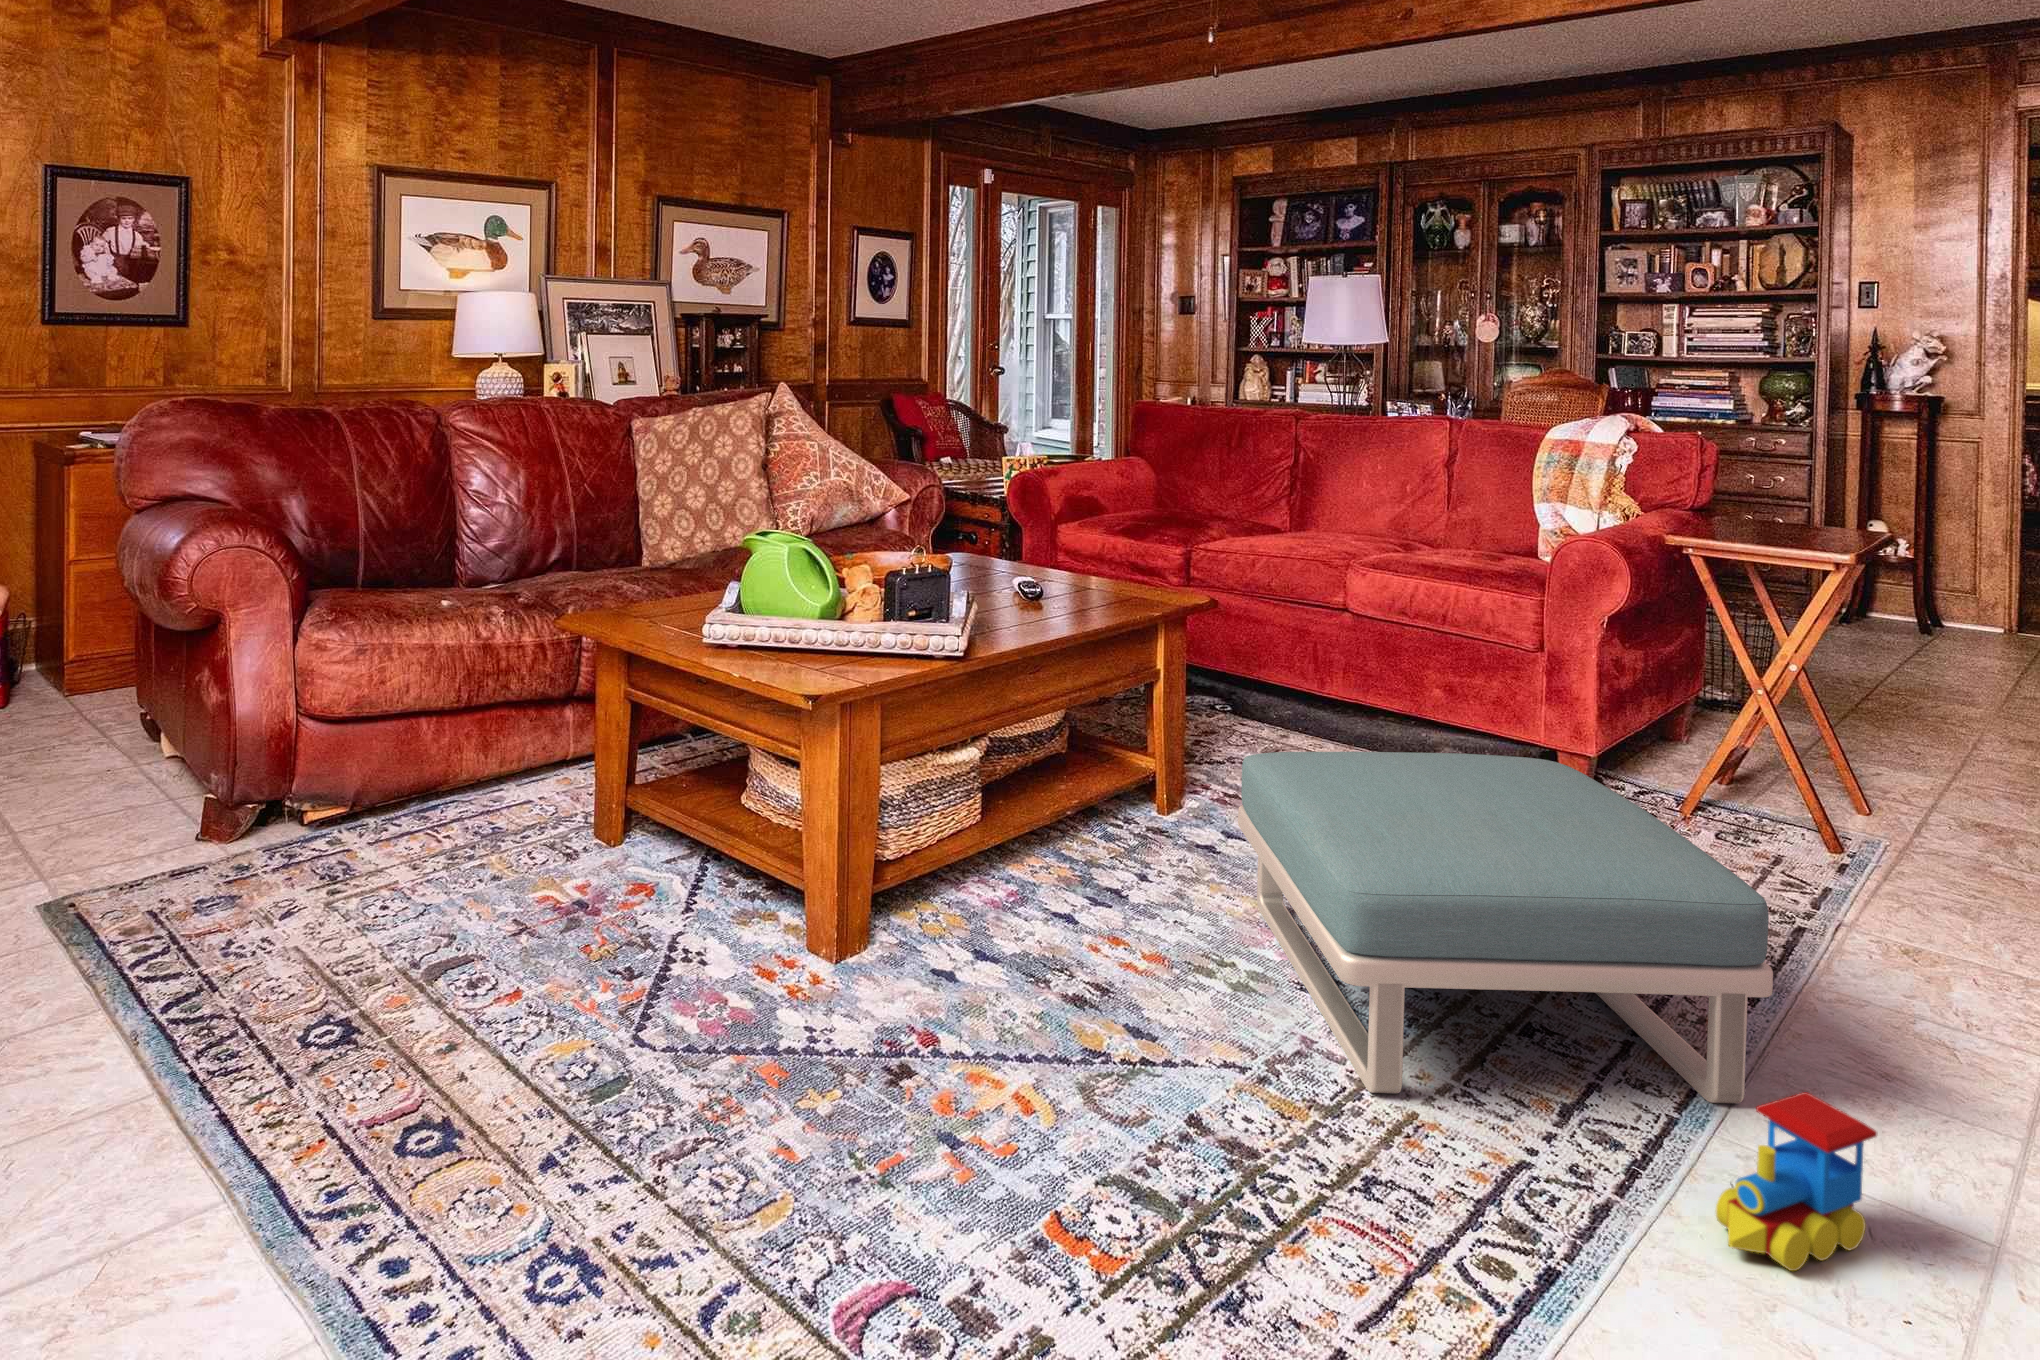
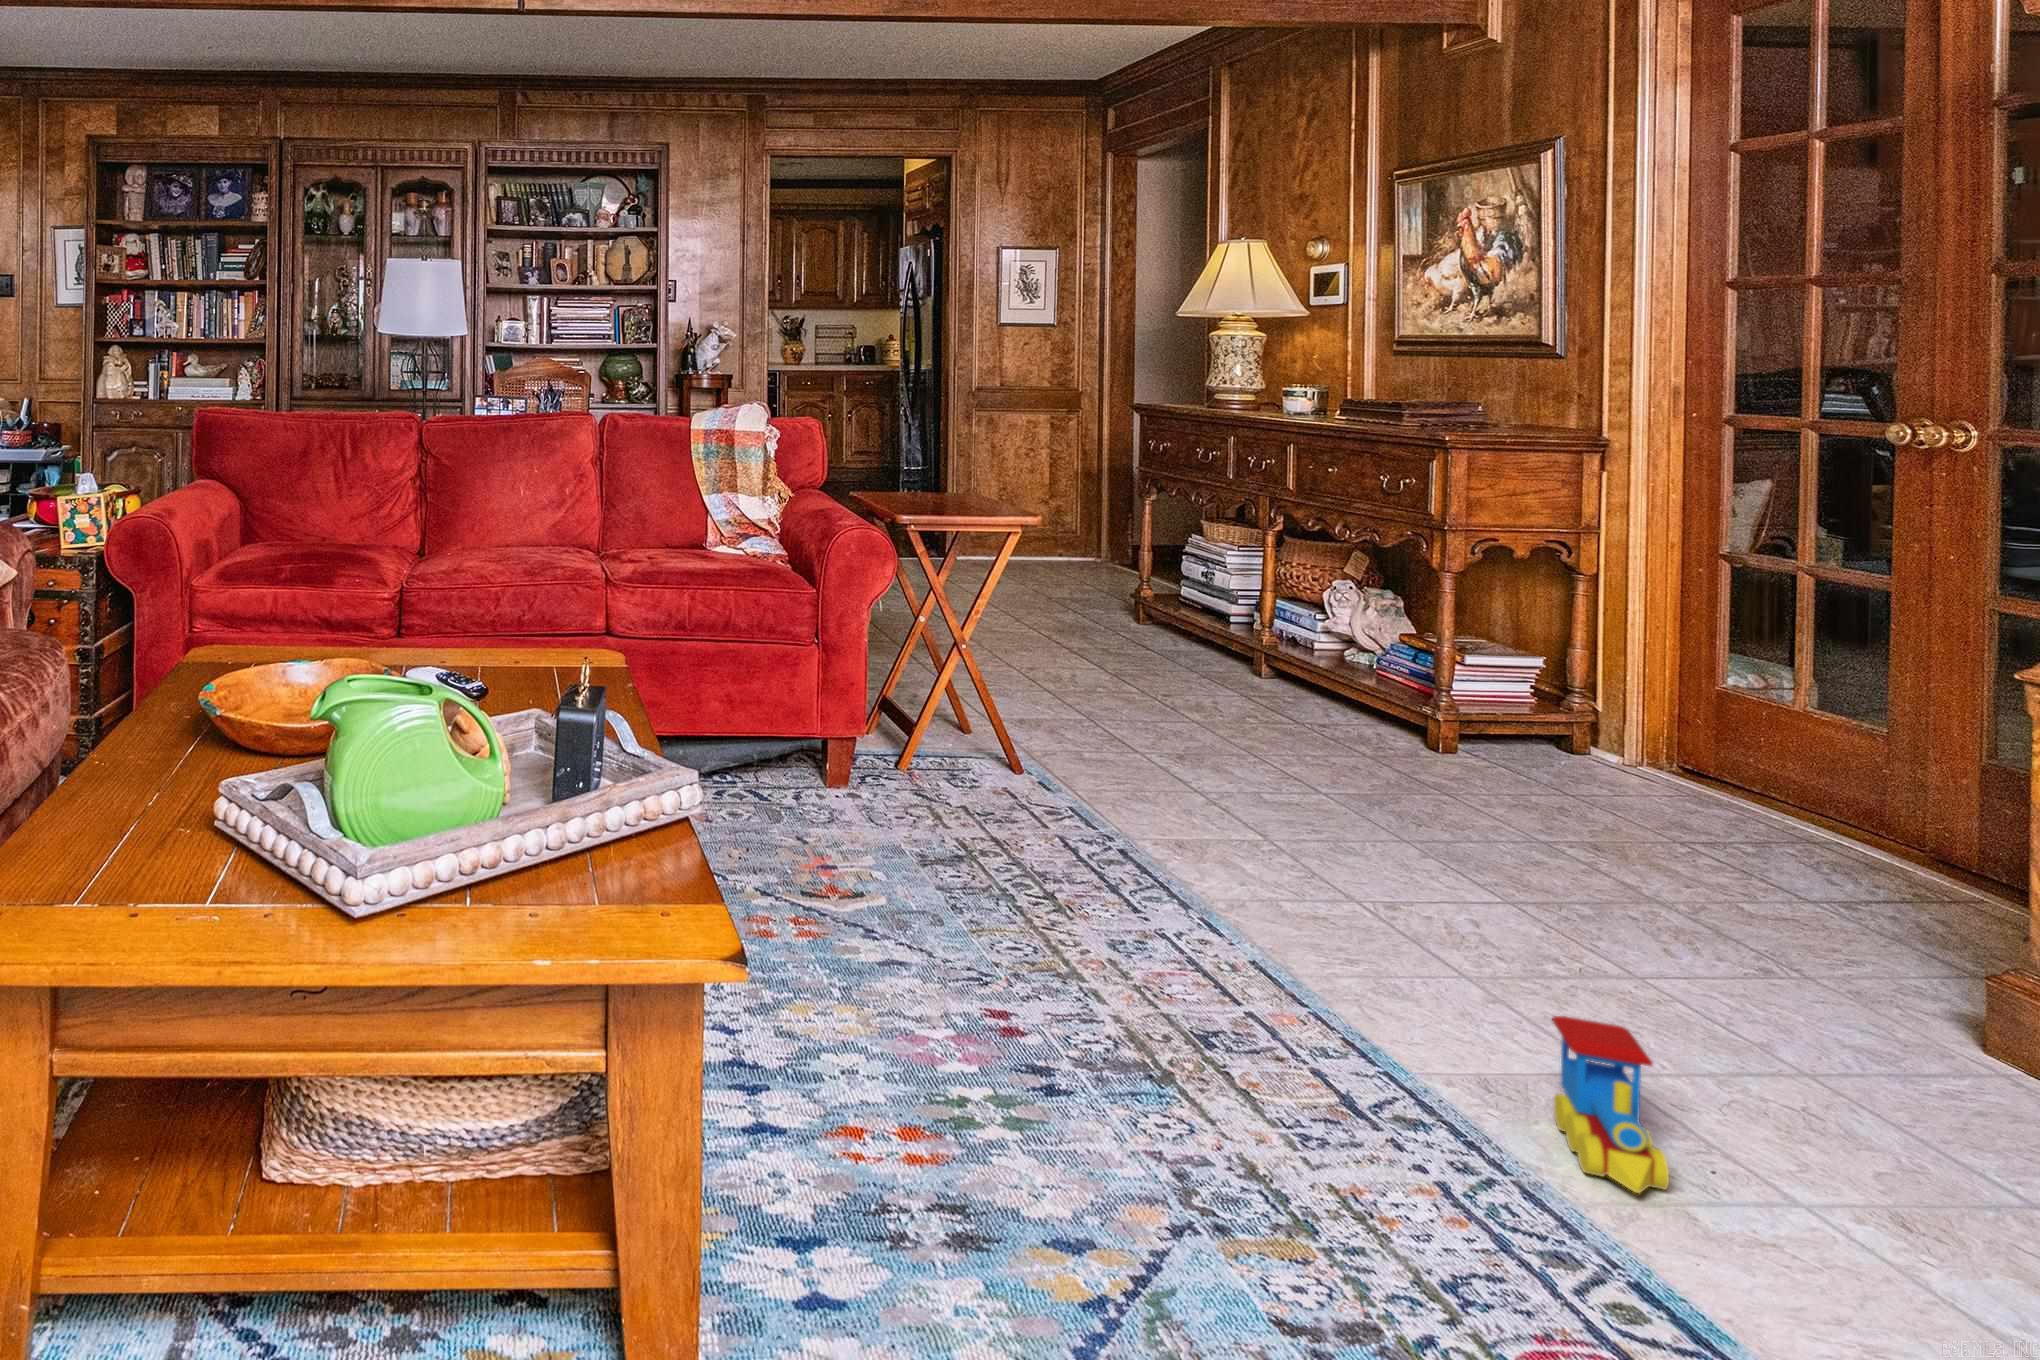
footstool: present [1238,752,1773,1104] -> none [847,758,1403,1194]

